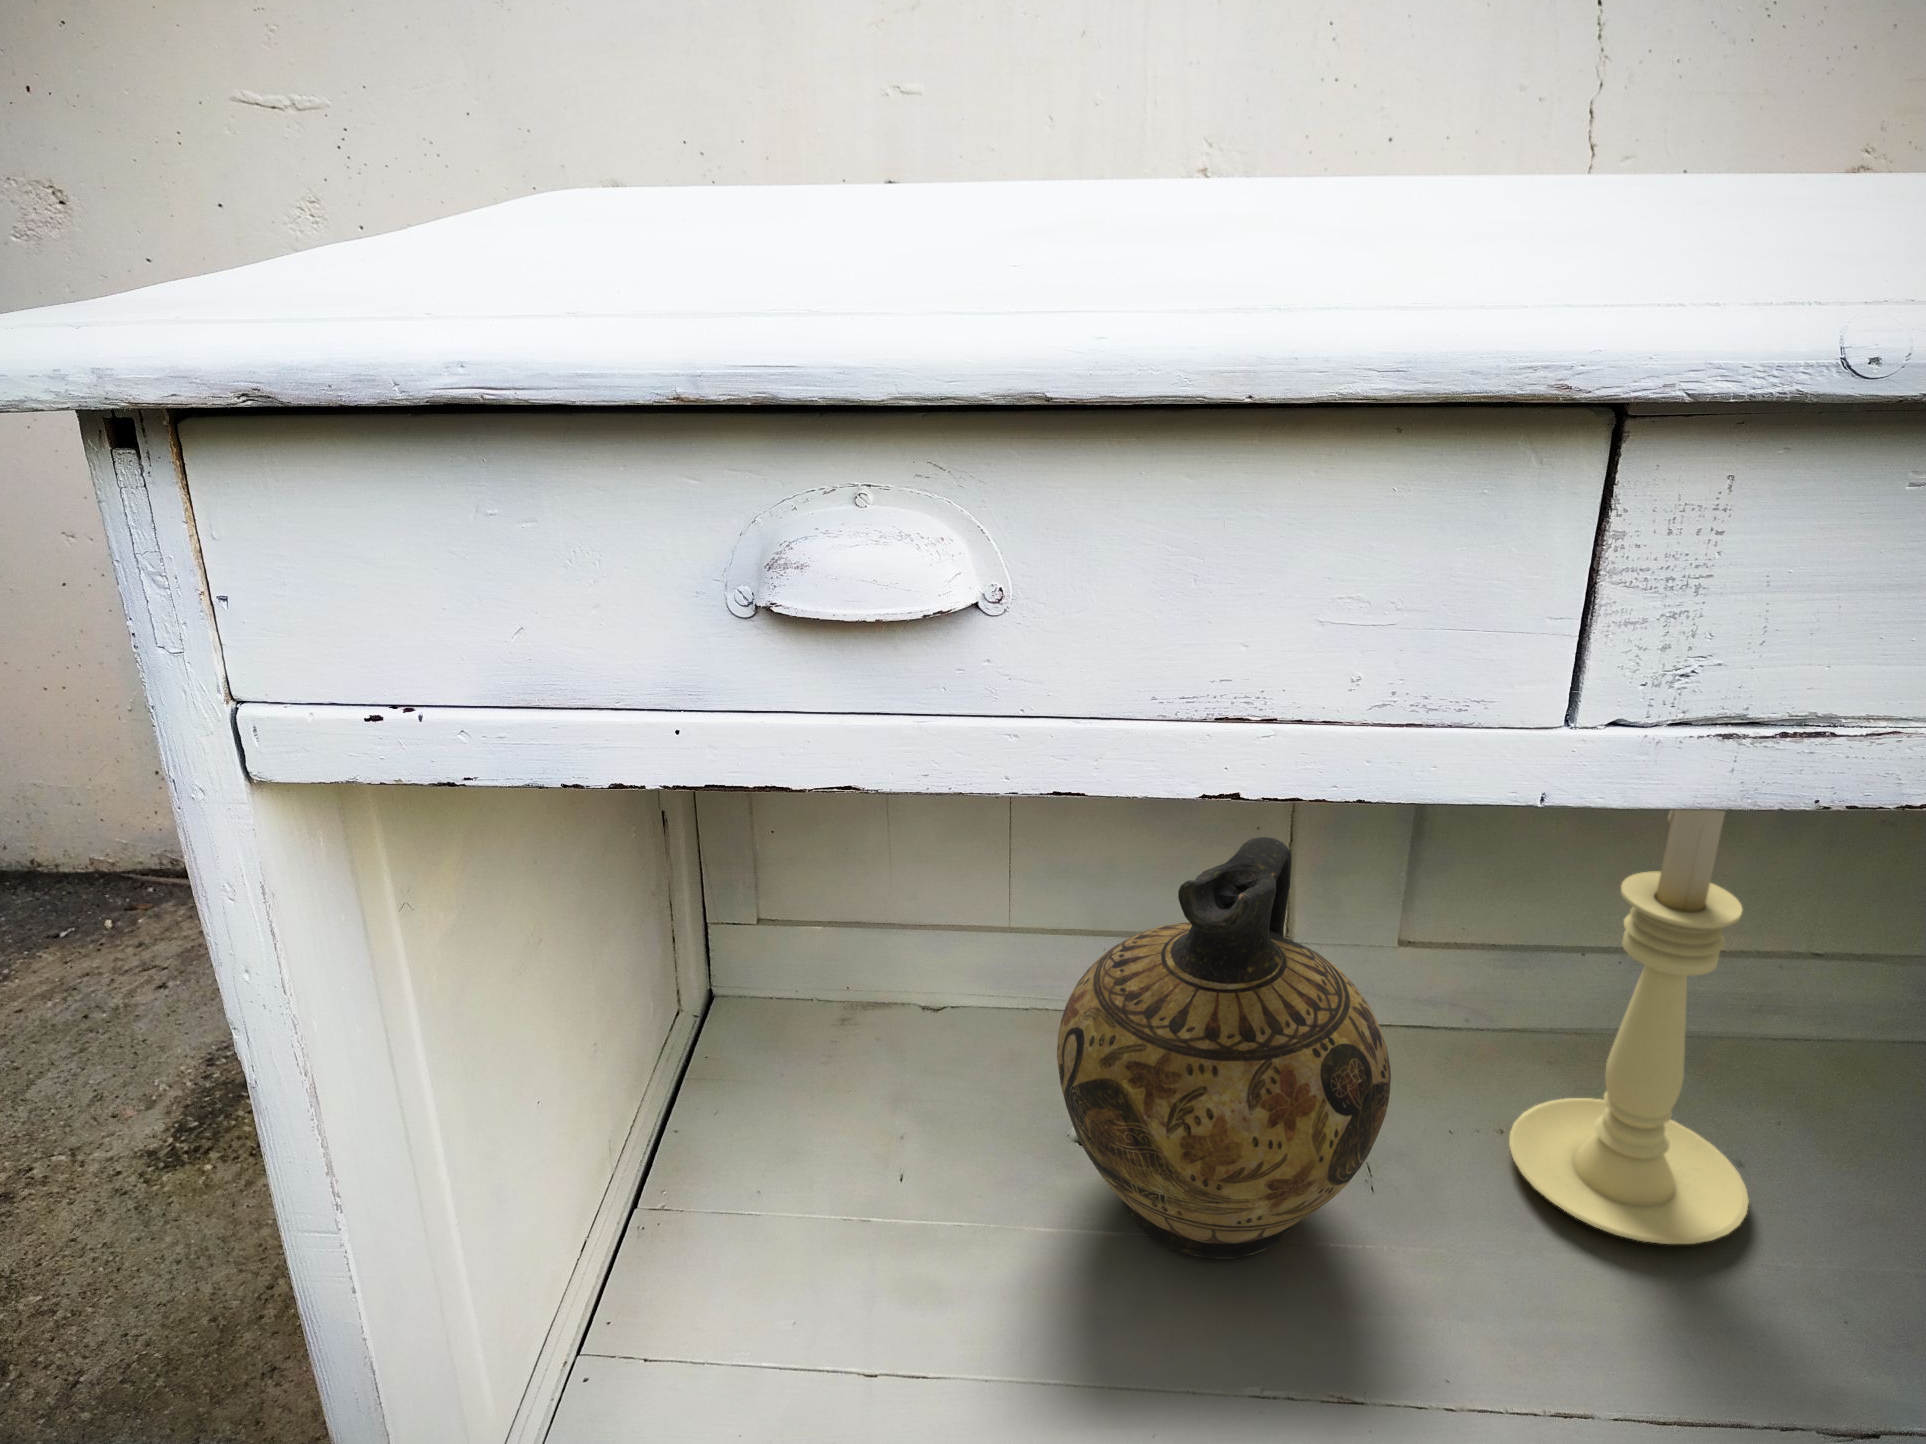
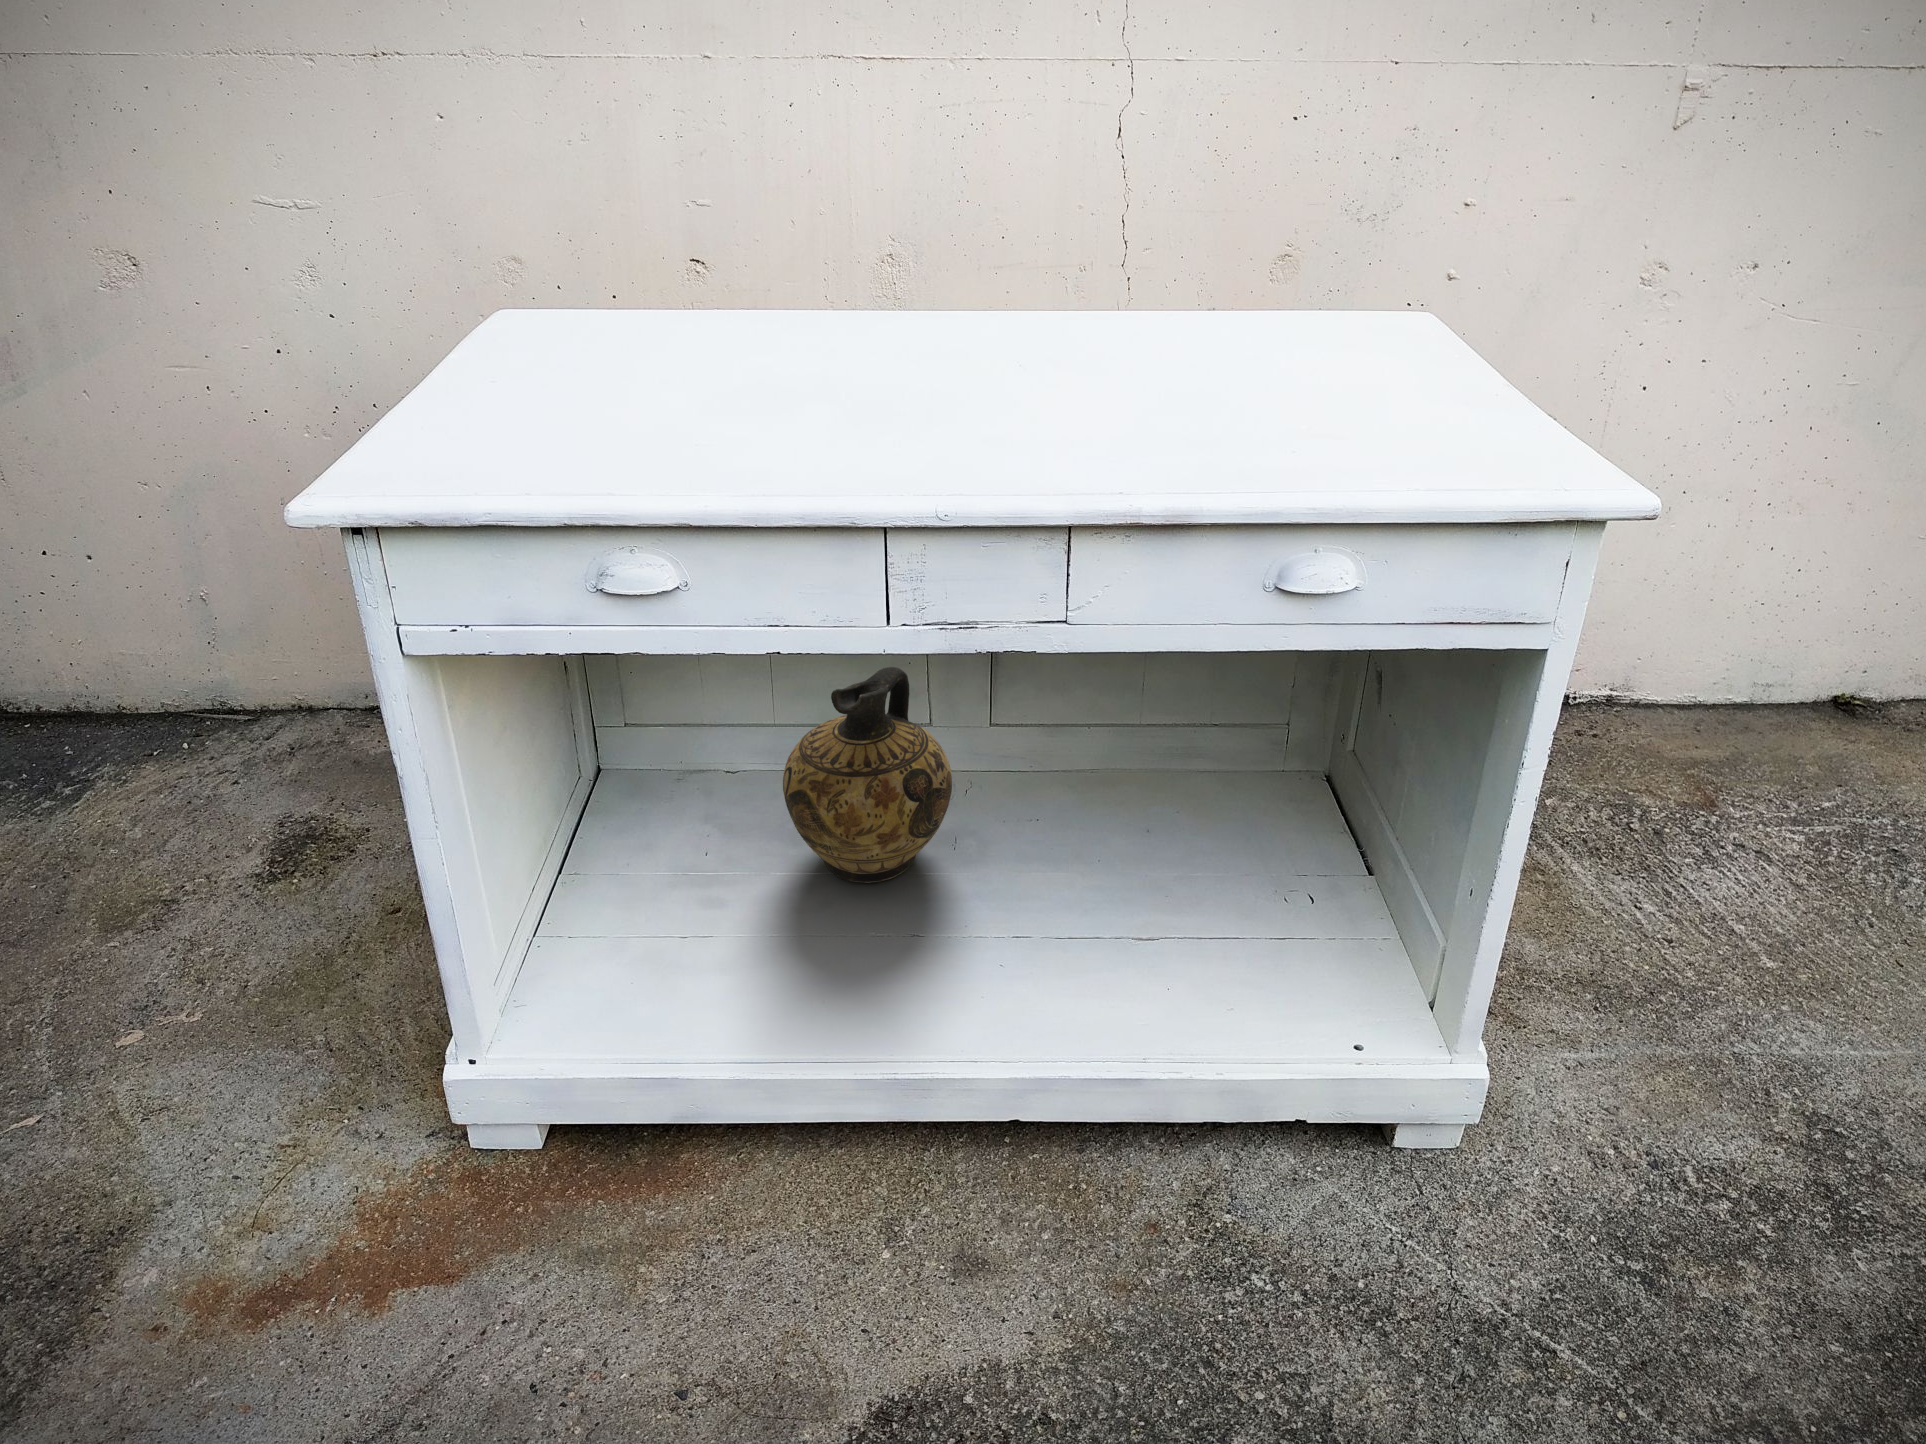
candle holder: present [1509,810,1749,1244] -> none [1033,627,1146,868]

